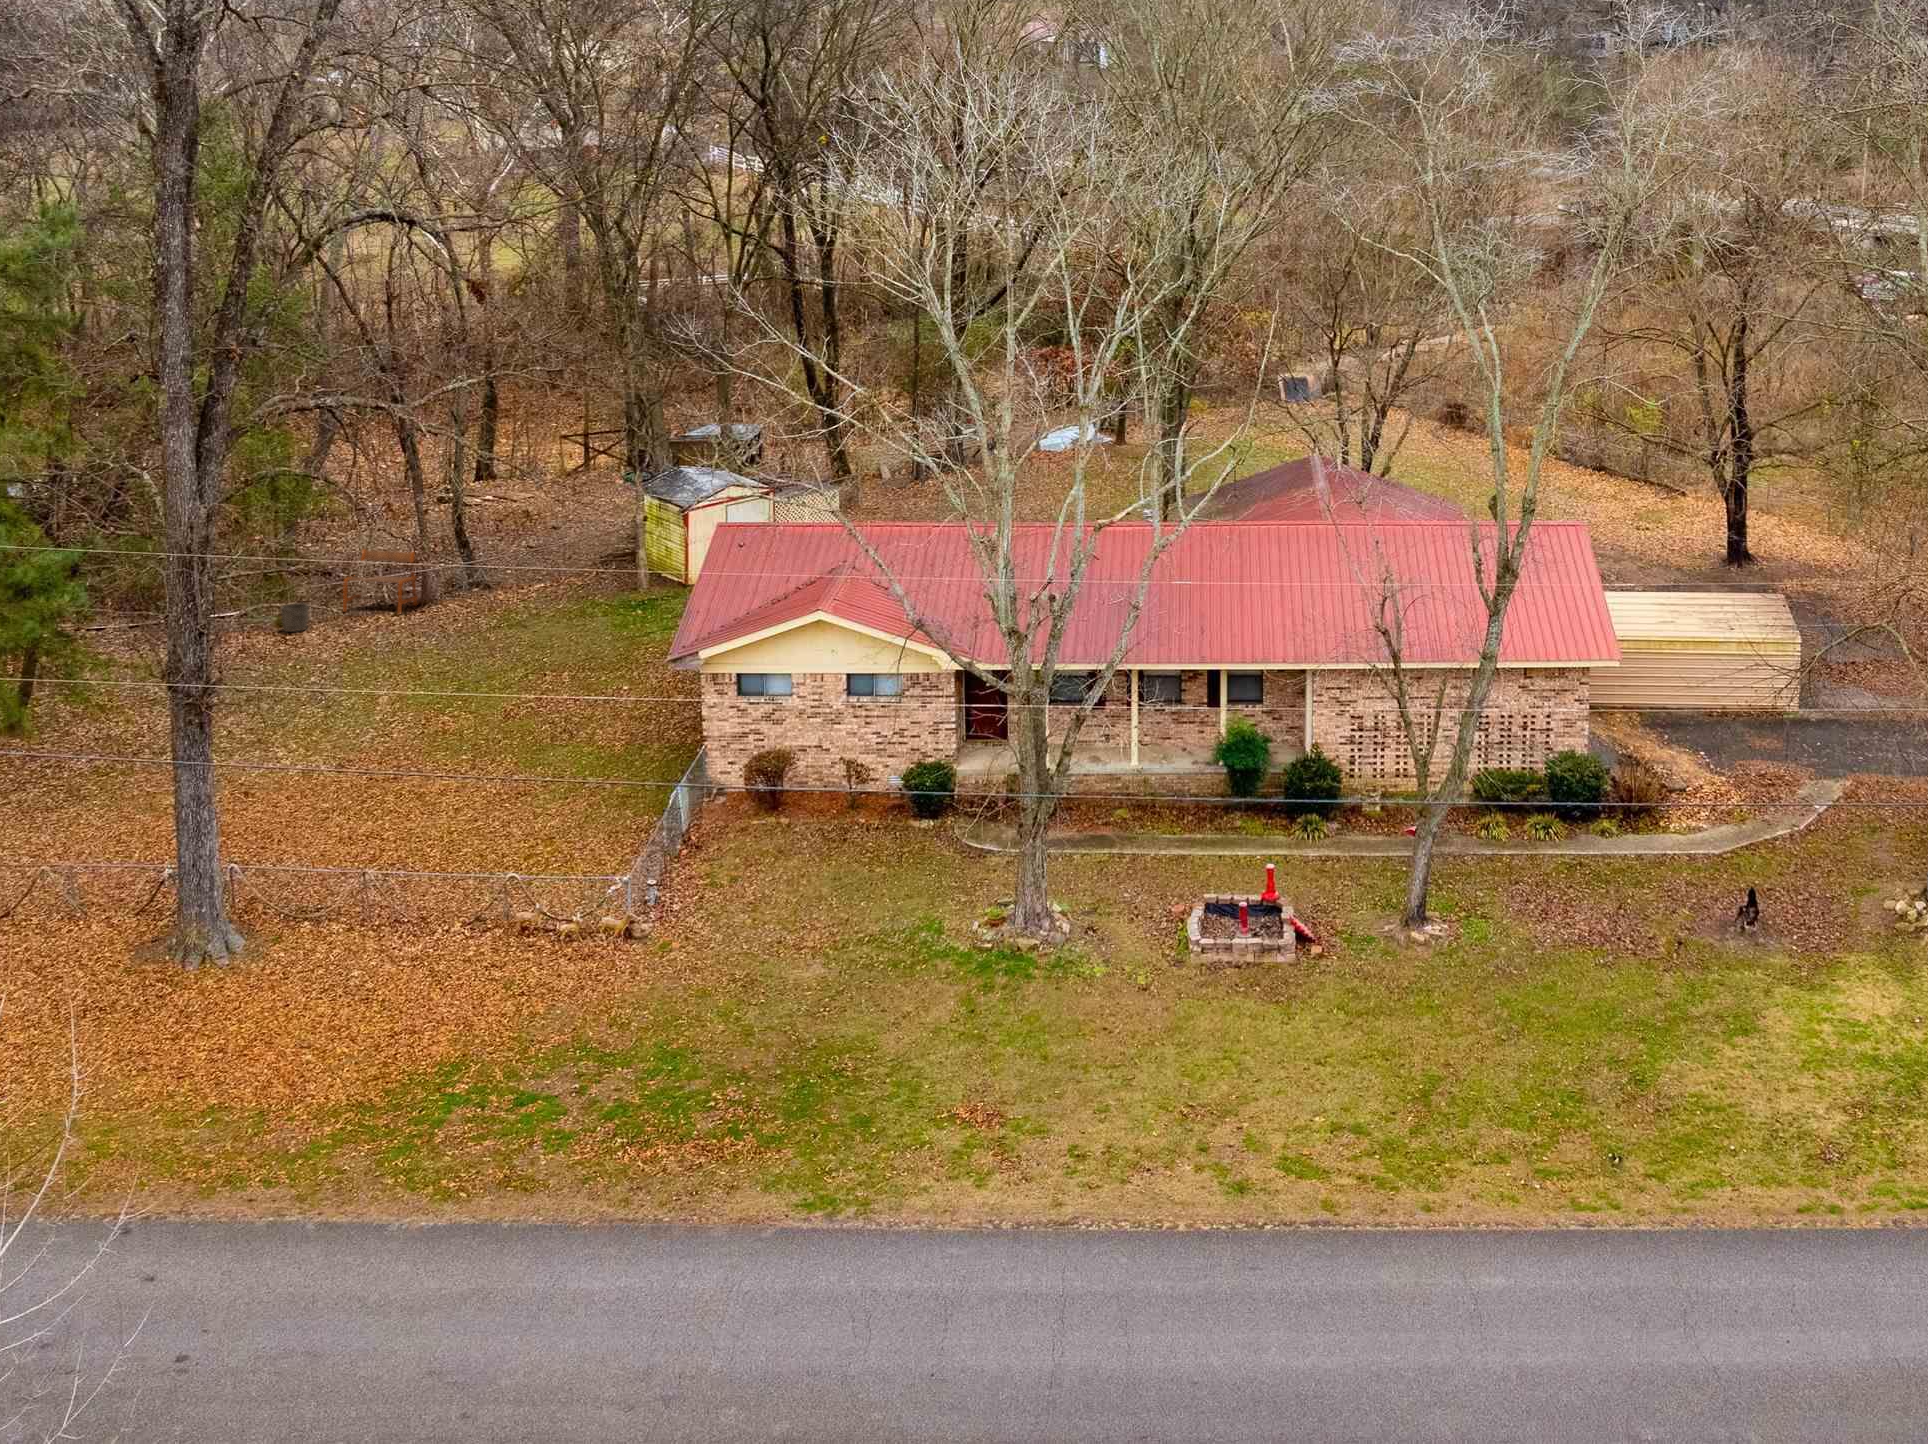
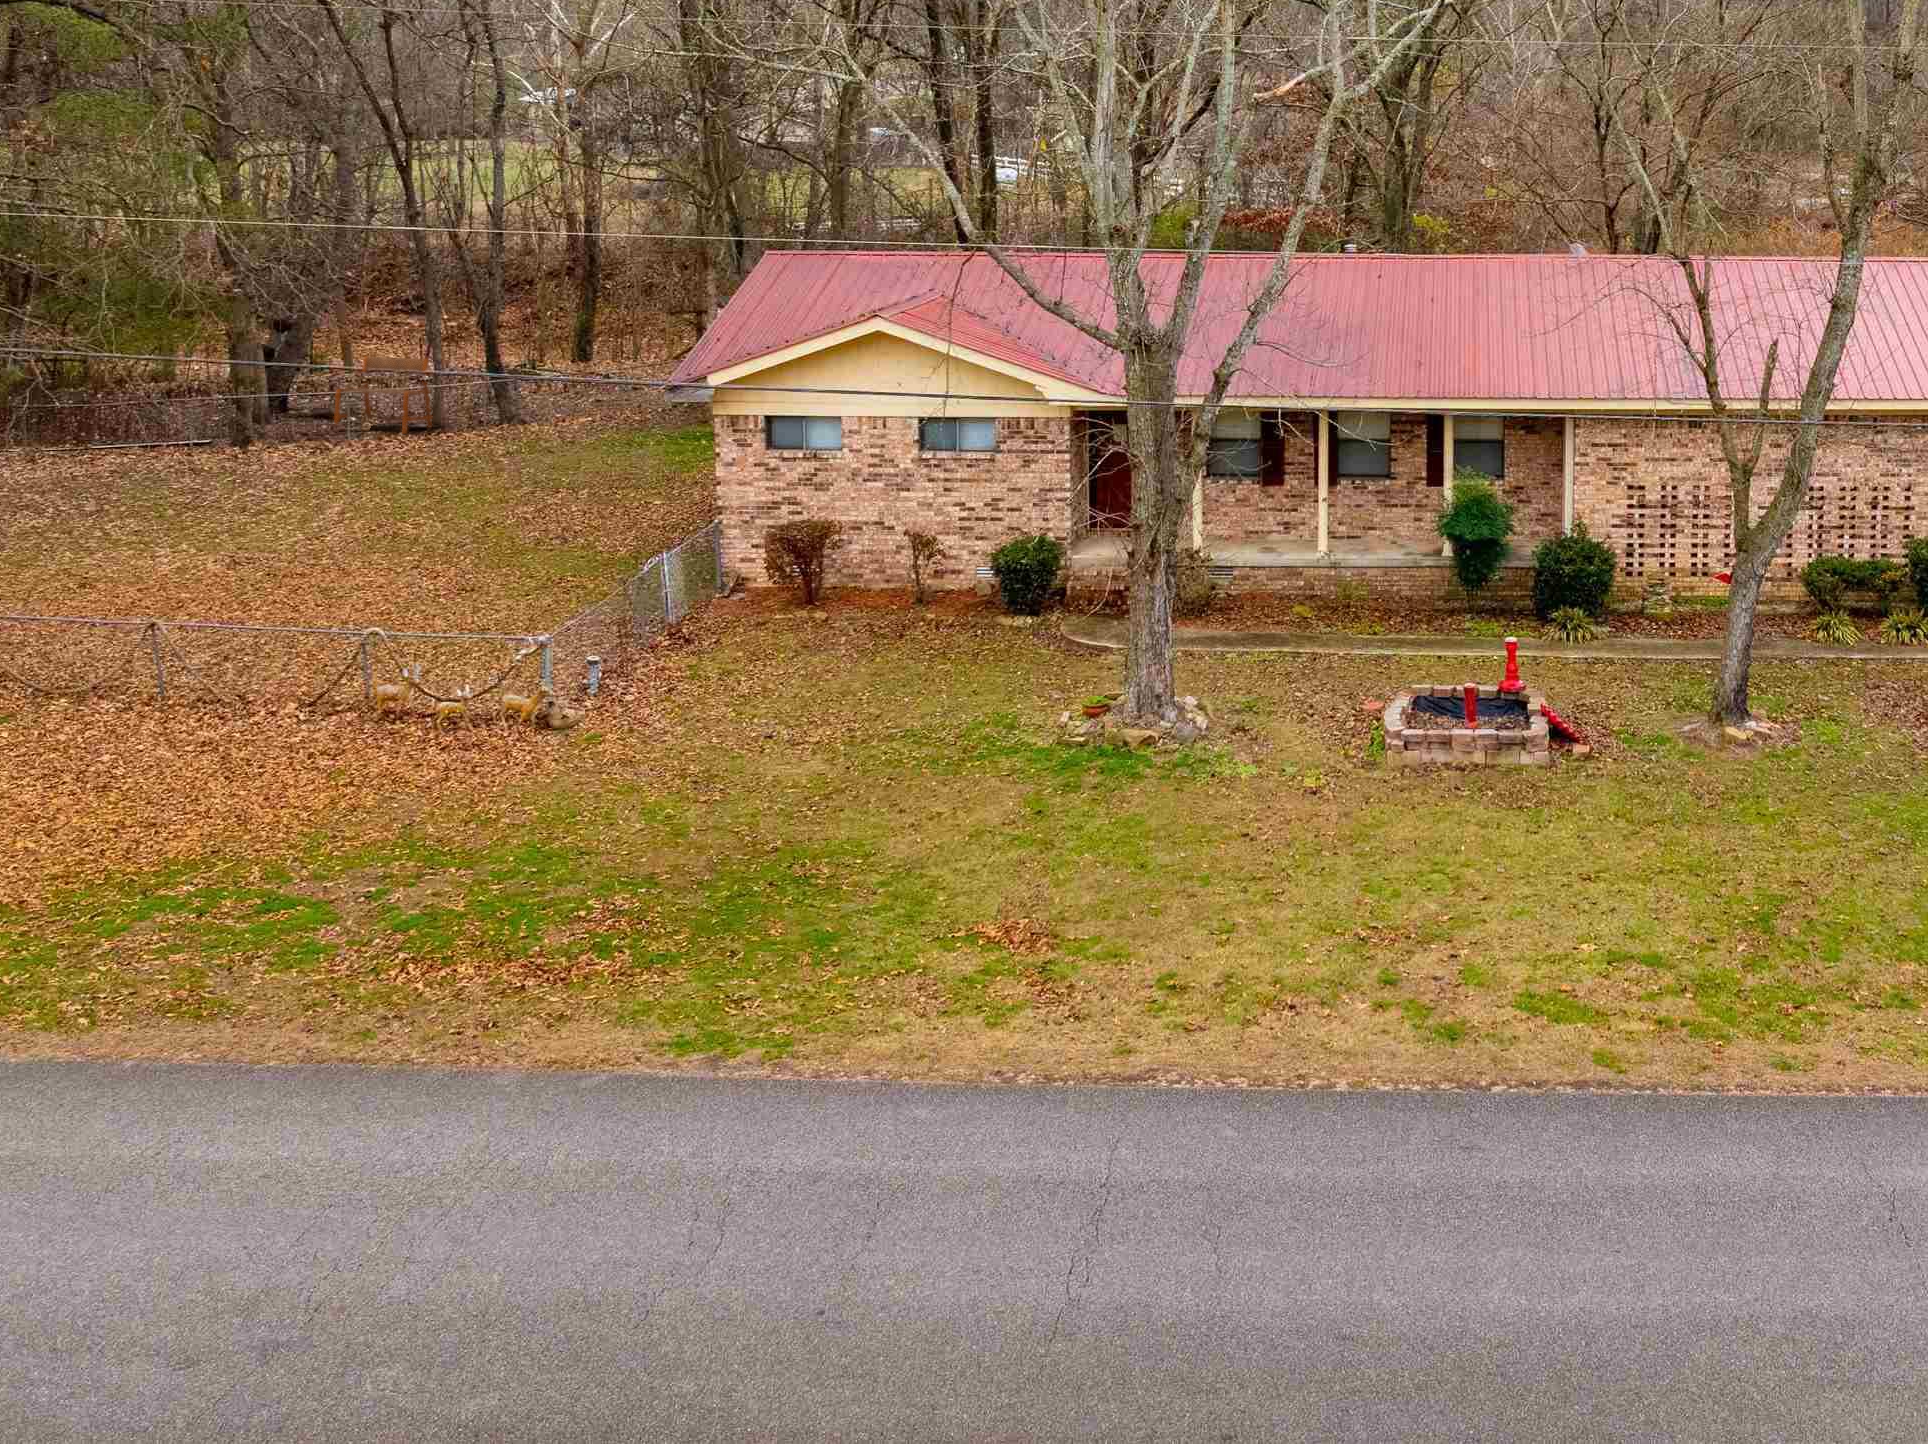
bucket: present [280,603,311,632] -> none [243,411,287,446]

